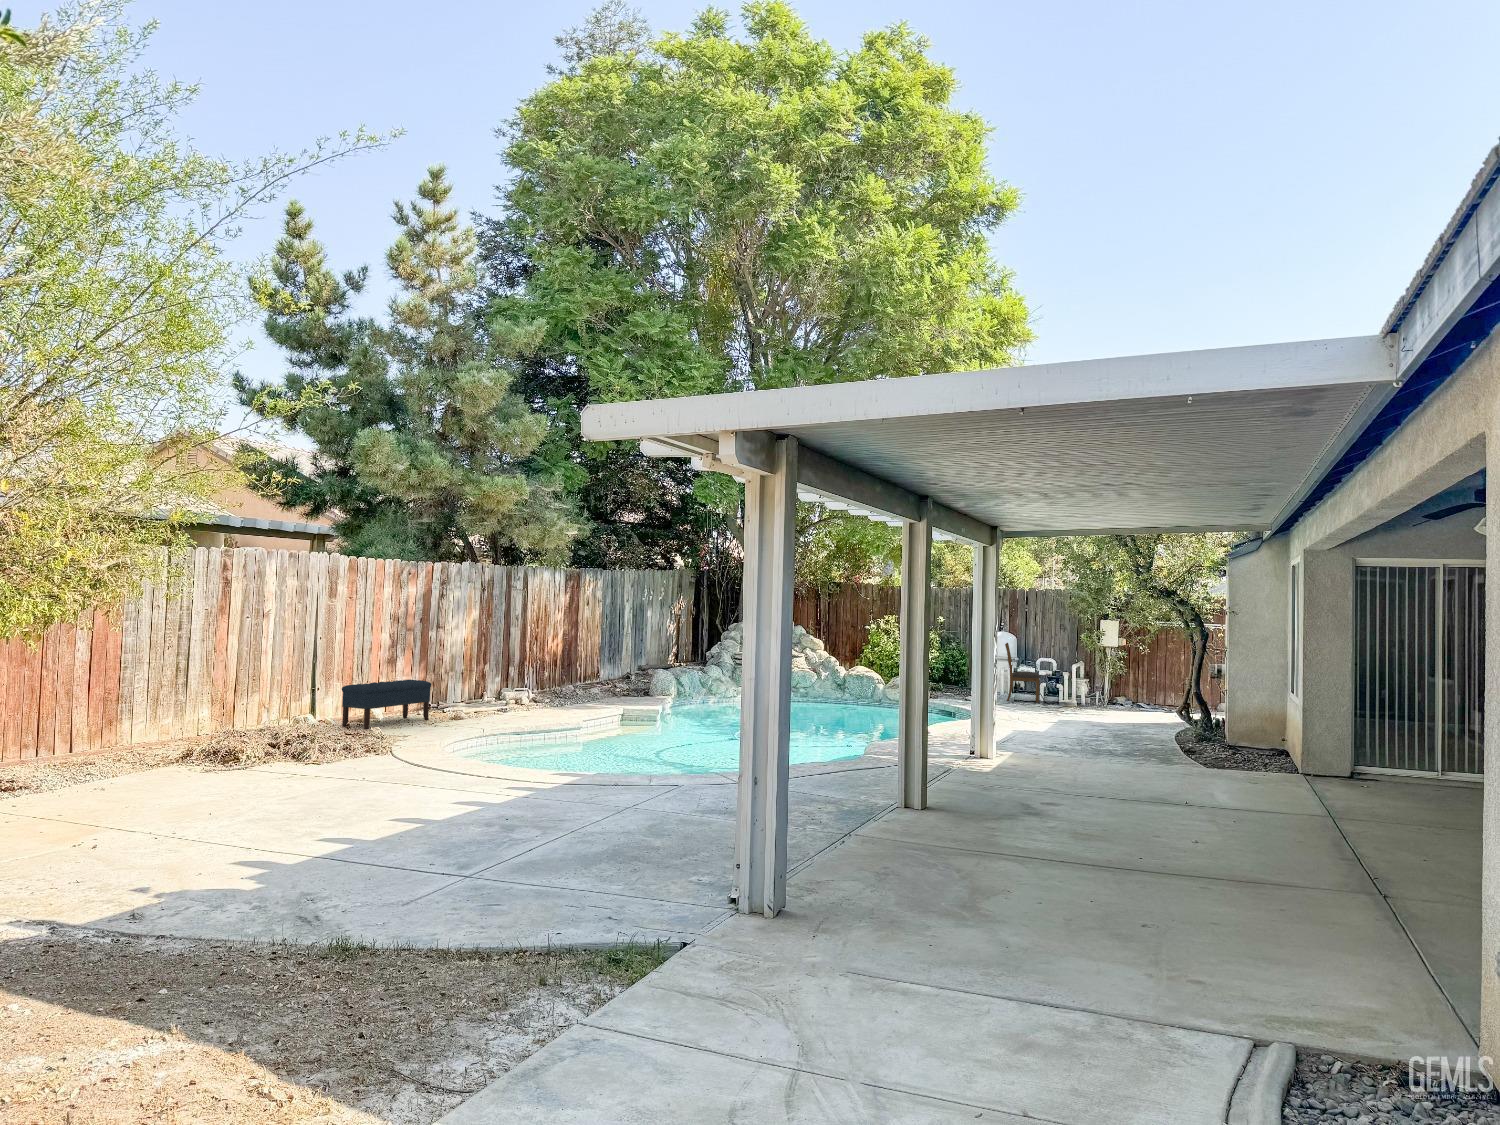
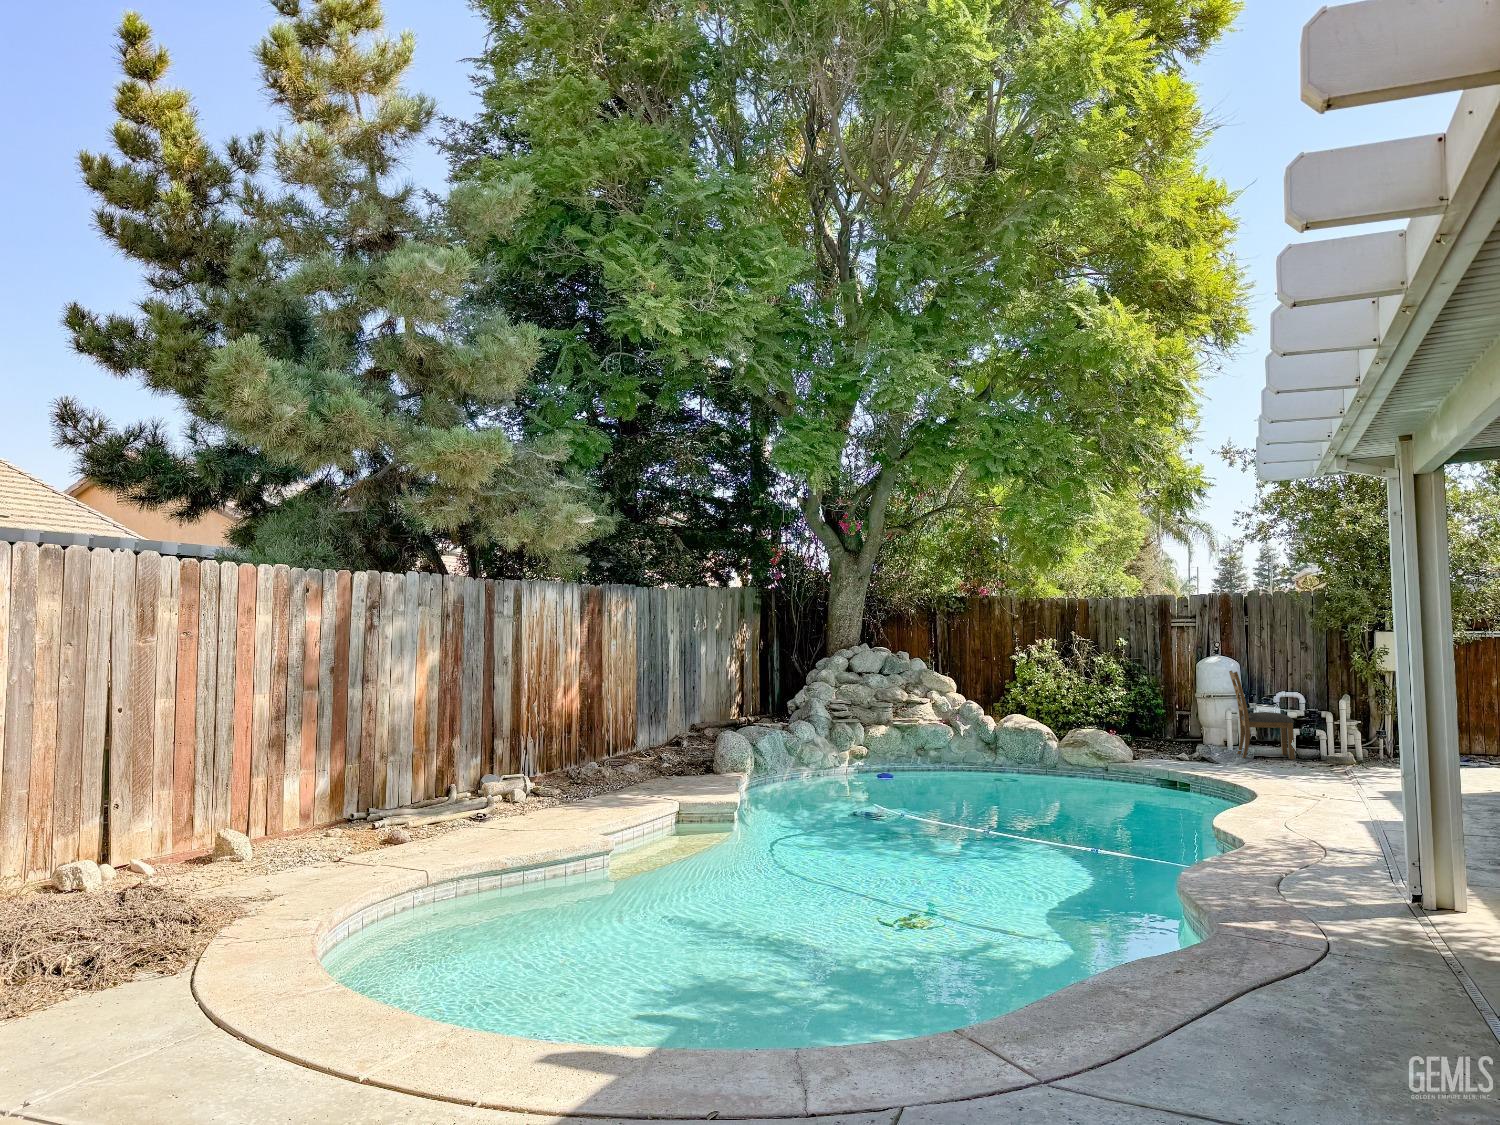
bench: present [342,680,432,729] -> none [168,774,345,876]

